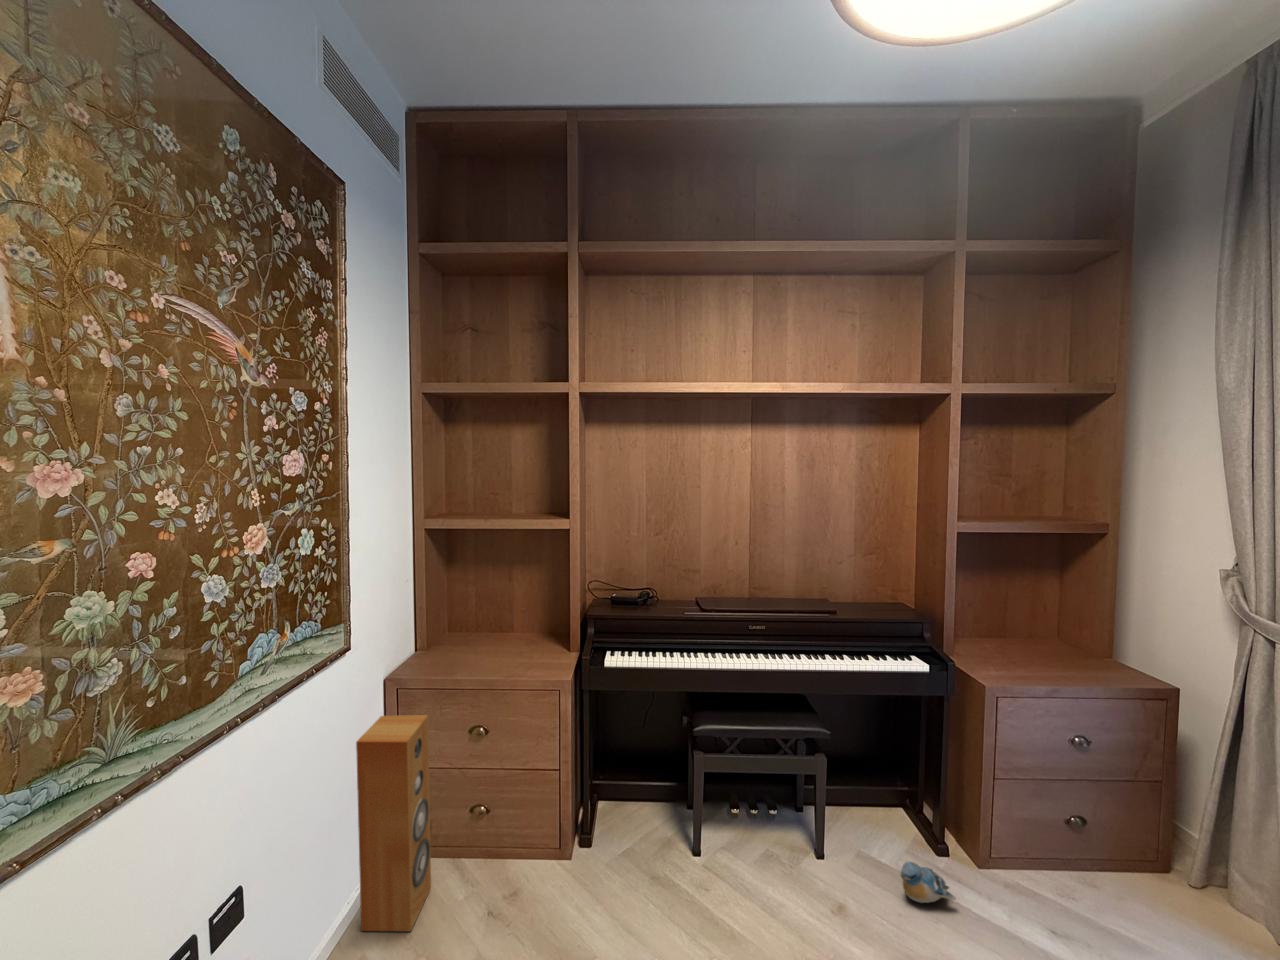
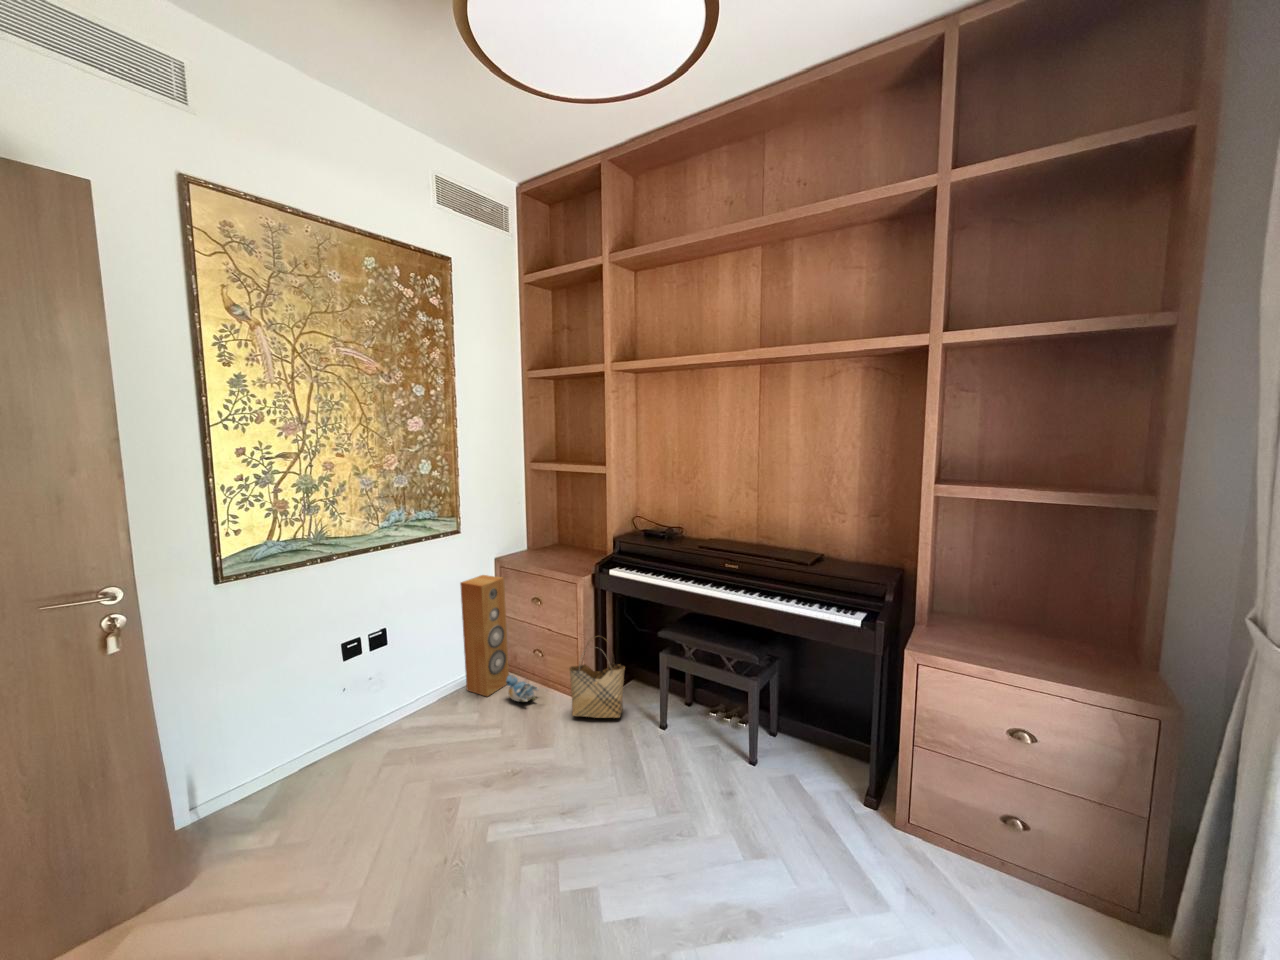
woven basket: none [573,778,653,920] -> present [569,636,625,718]
plush toy: present [900,862,956,903] -> present [506,675,539,702]

